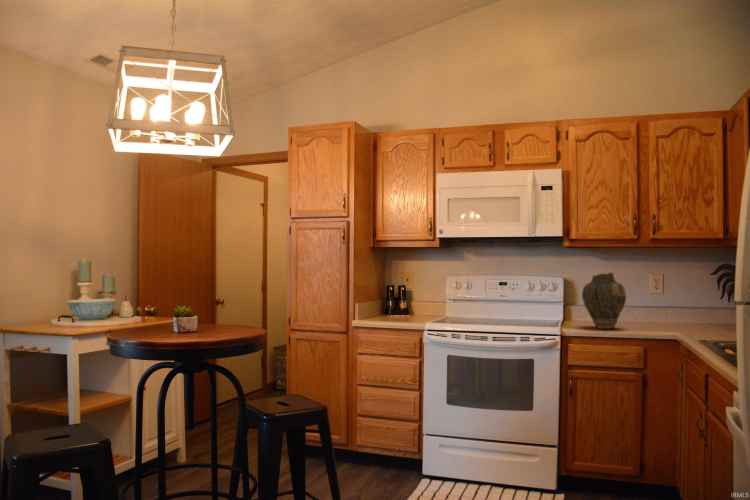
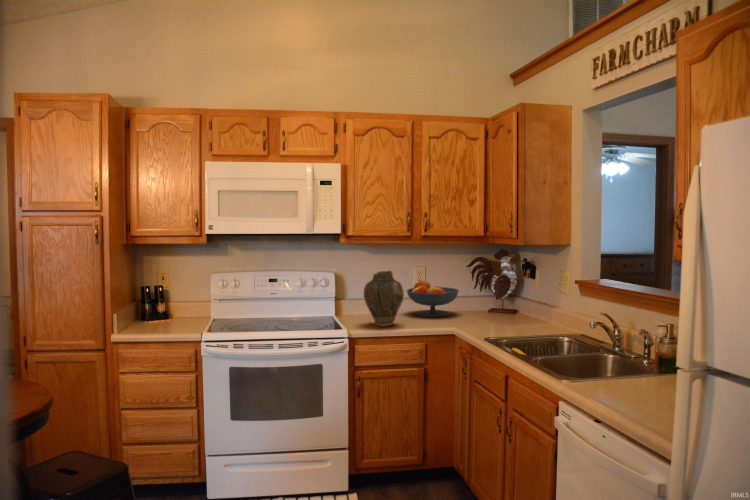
fruit bowl: none [636,288,699,326] -> present [407,281,459,317]

